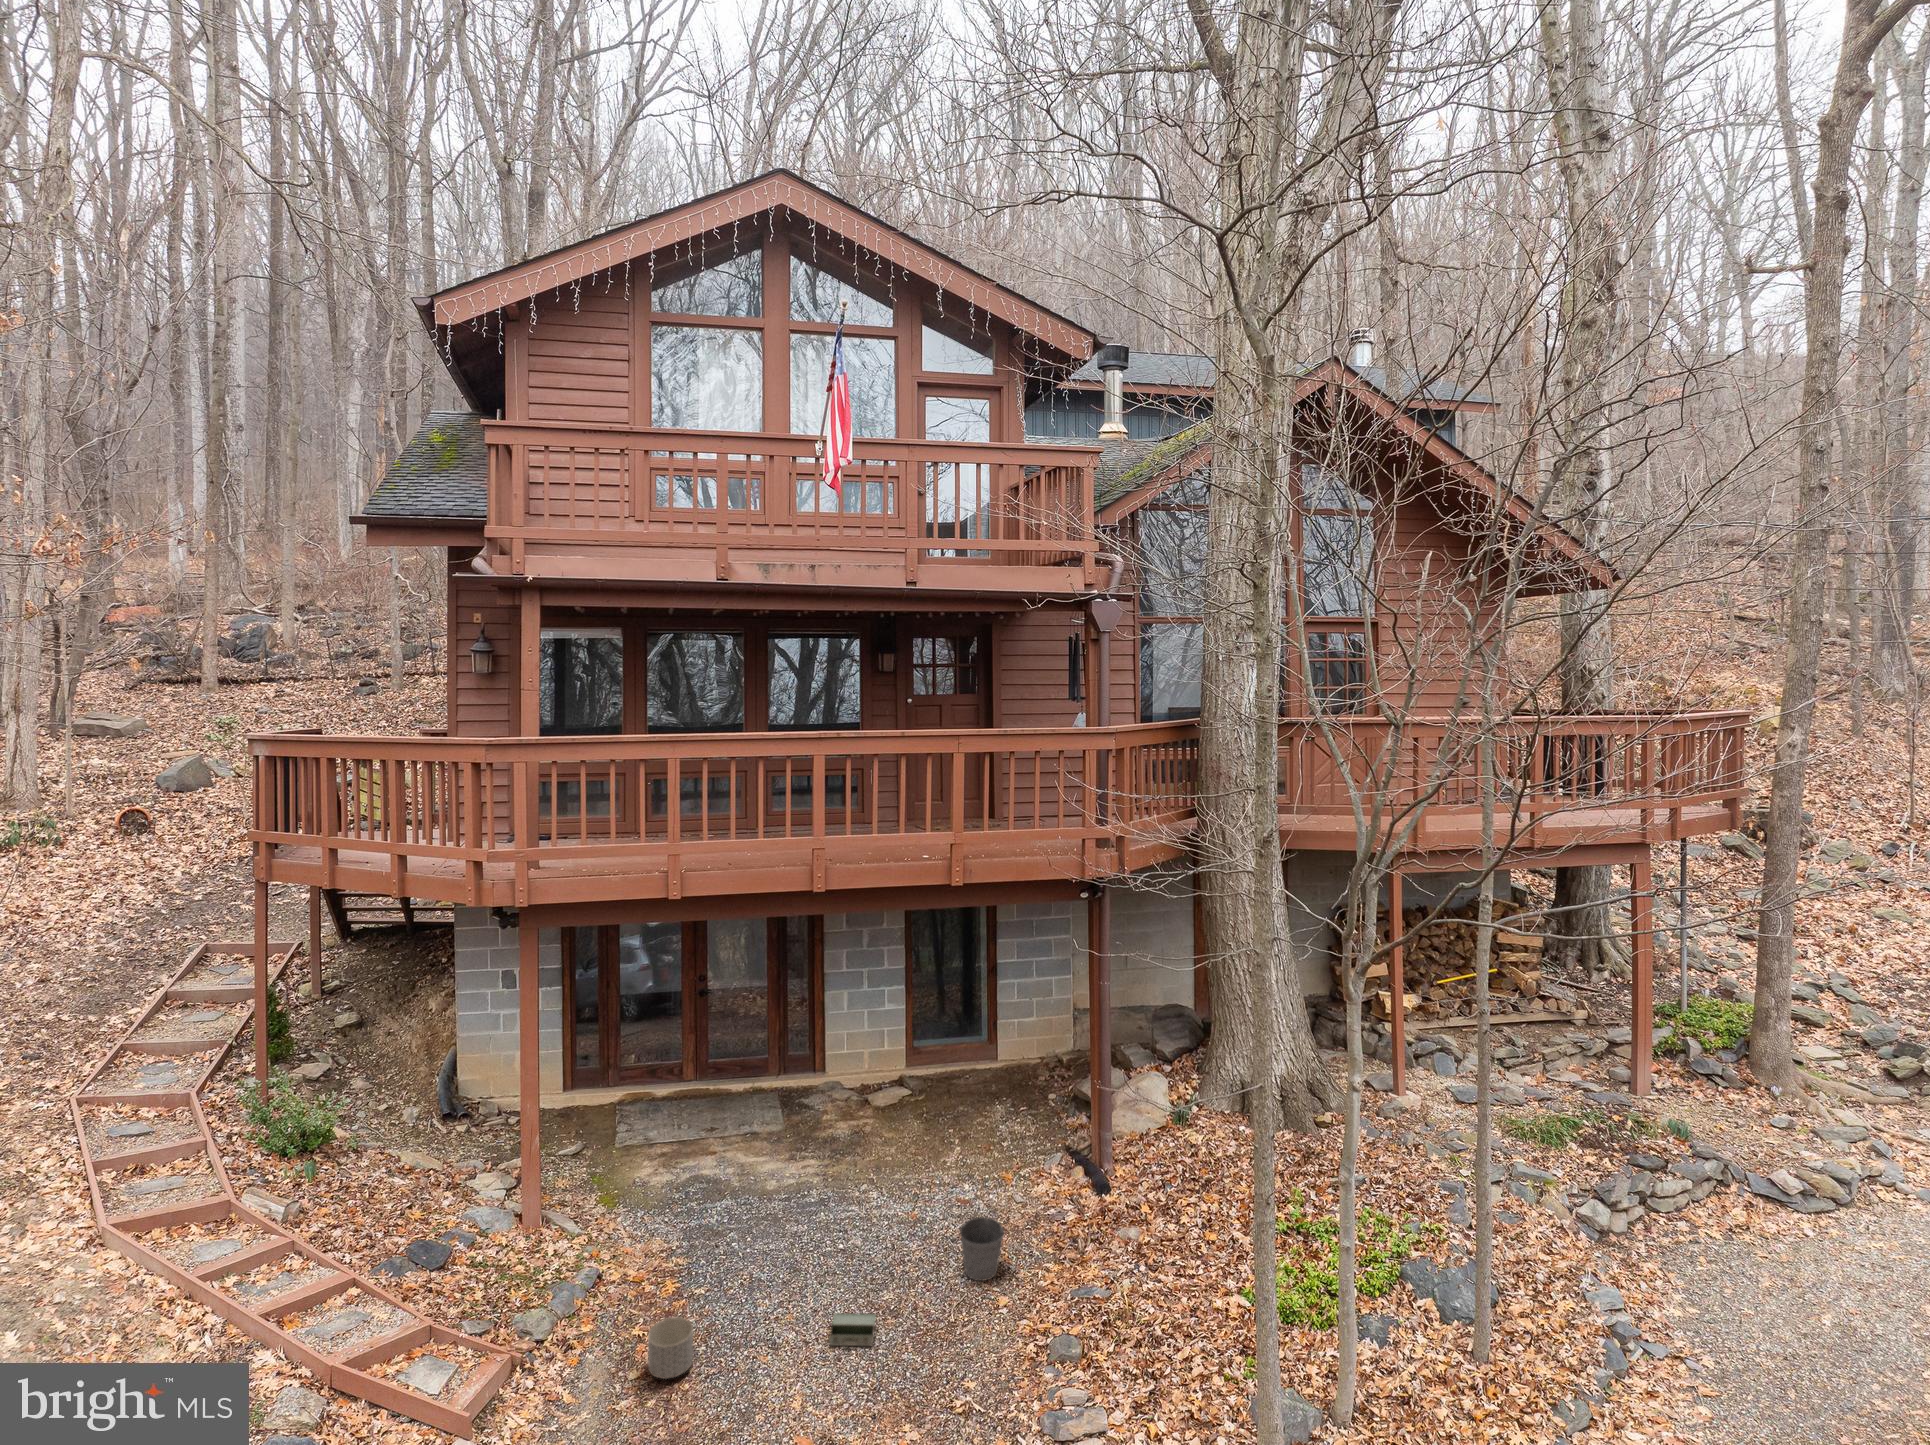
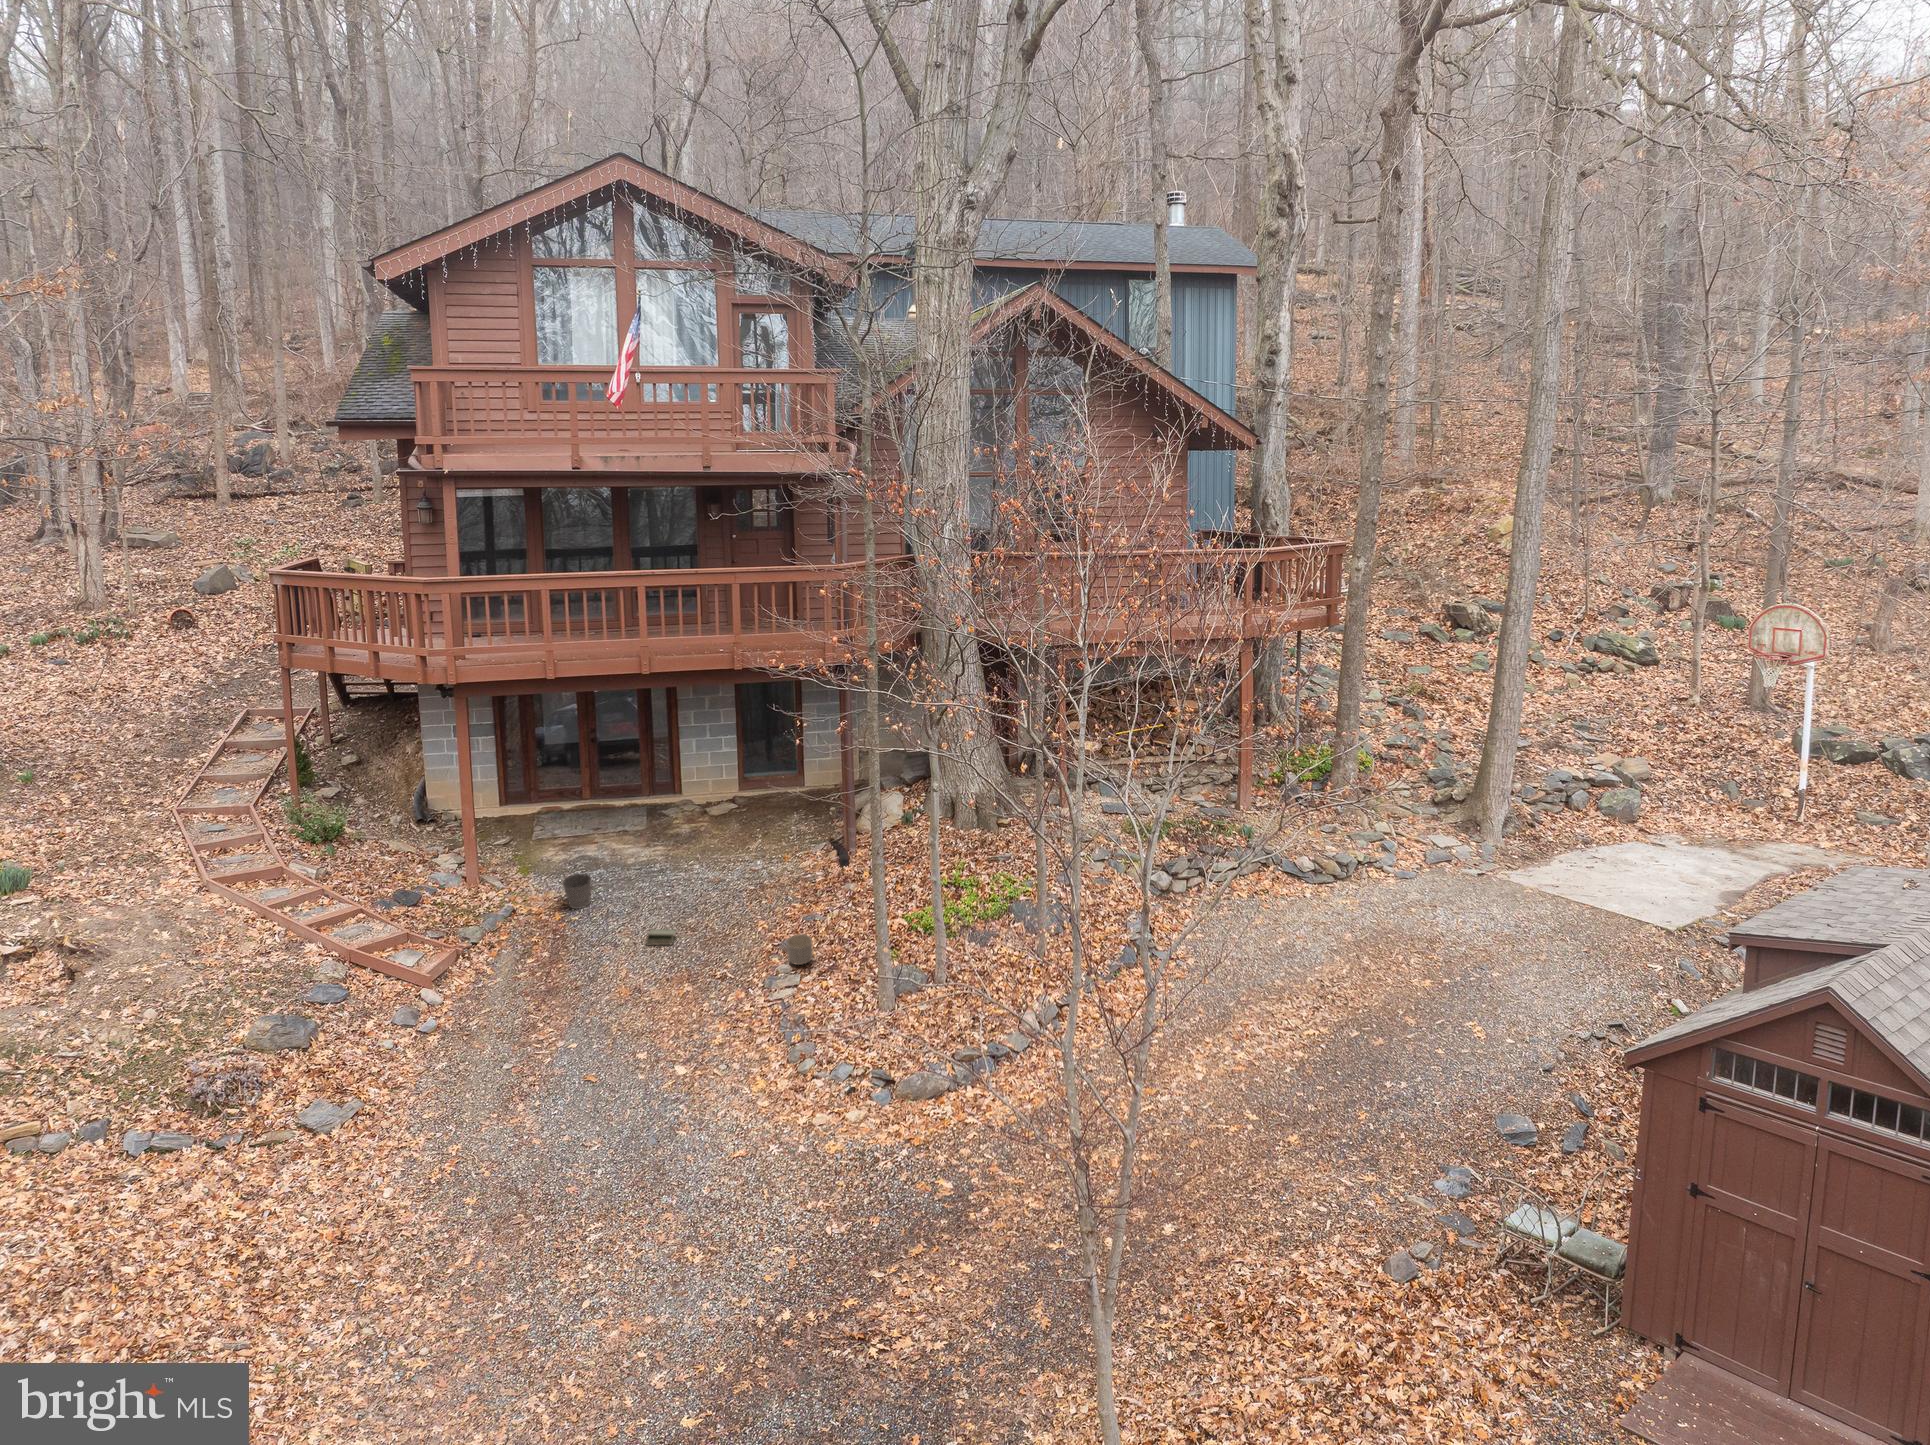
bucket: present [960,1217,1004,1281] -> present [562,874,592,909]
planter: present [648,1317,693,1379] -> present [787,934,813,965]

